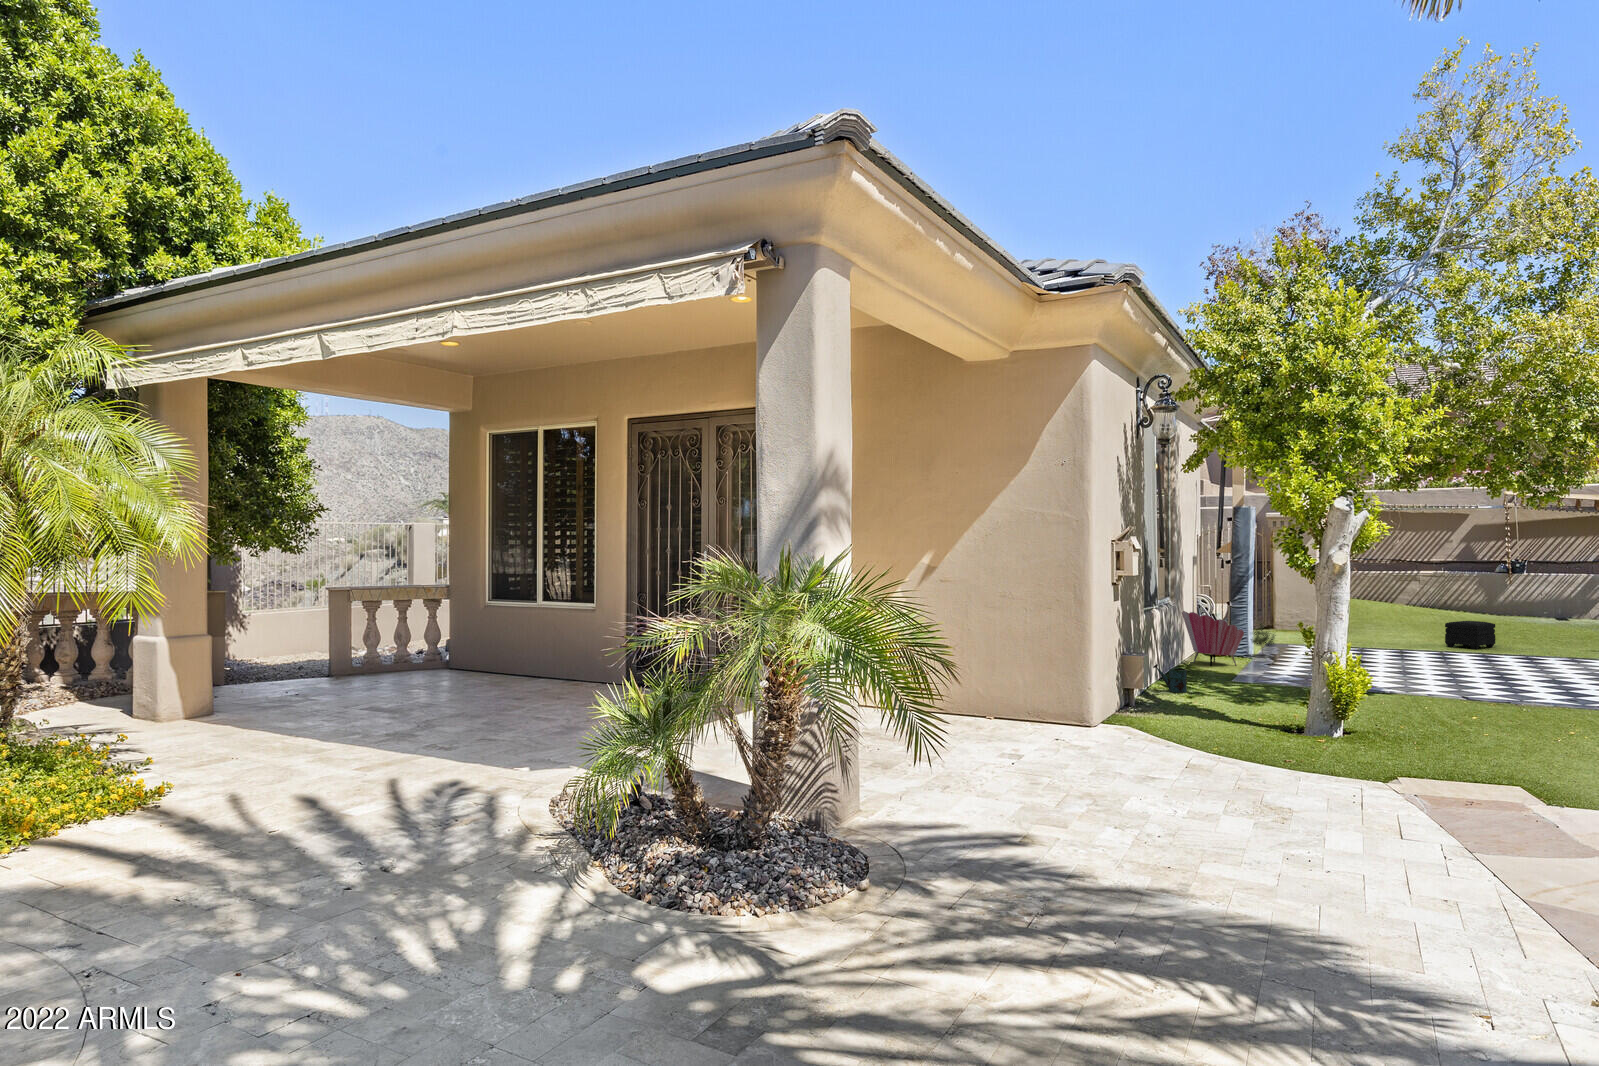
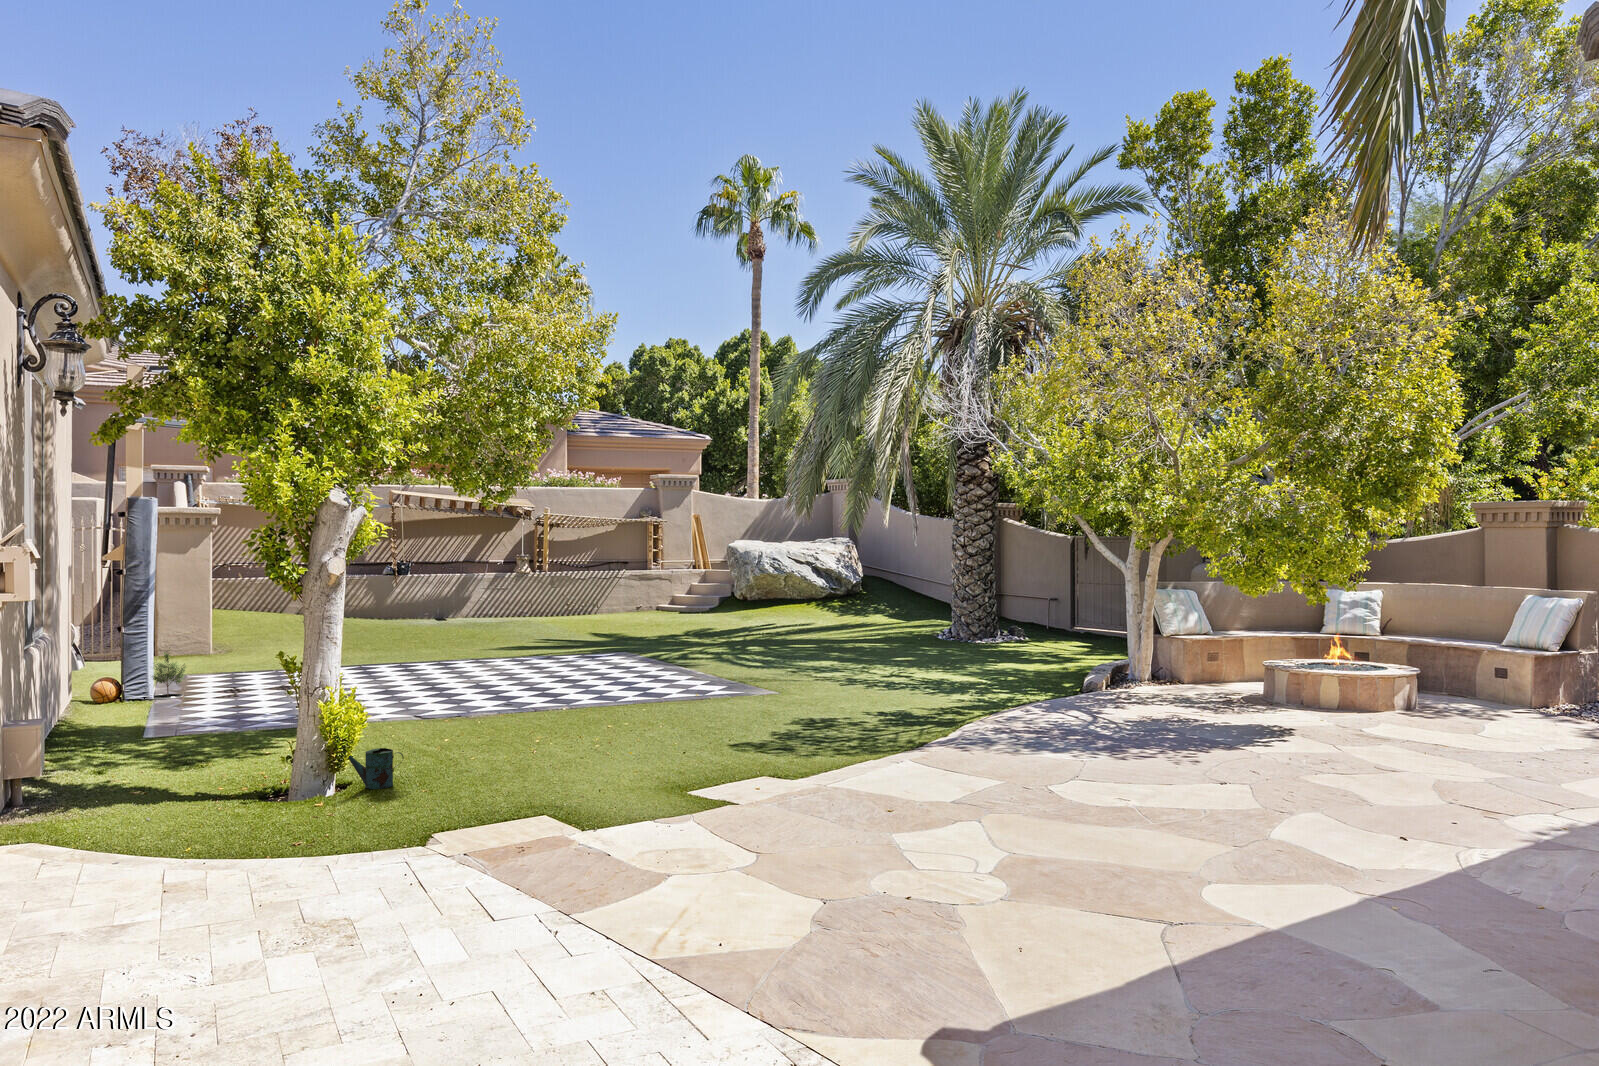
armchair: present [1182,611,1244,666] -> none [56,647,153,722]
ottoman: present [1445,621,1495,650] -> none [360,628,404,658]
watering can: present [1153,664,1187,693] -> present [348,748,403,789]

